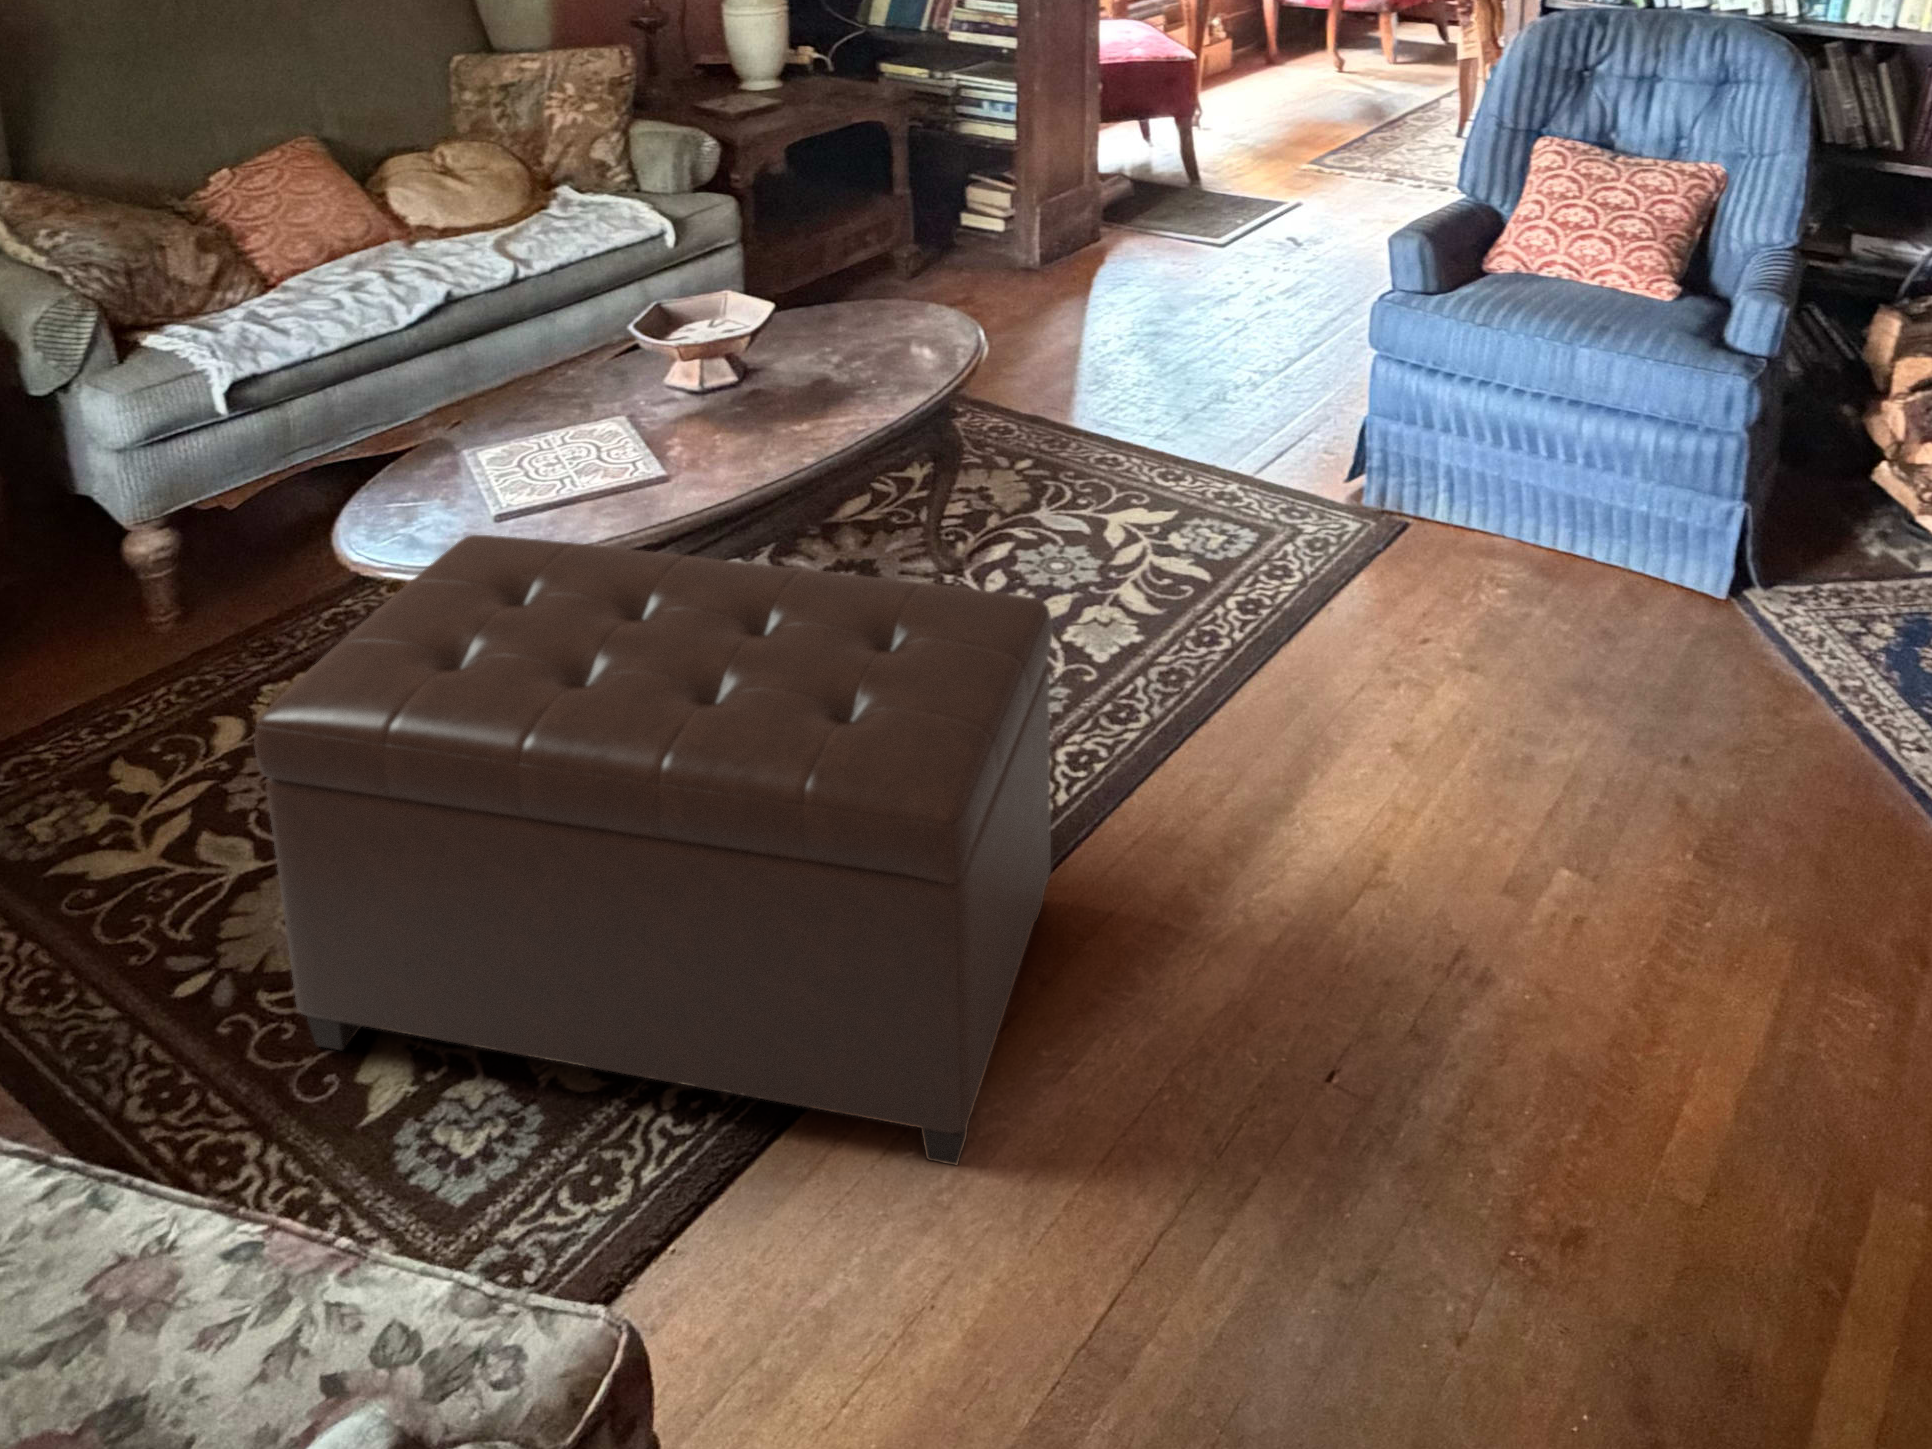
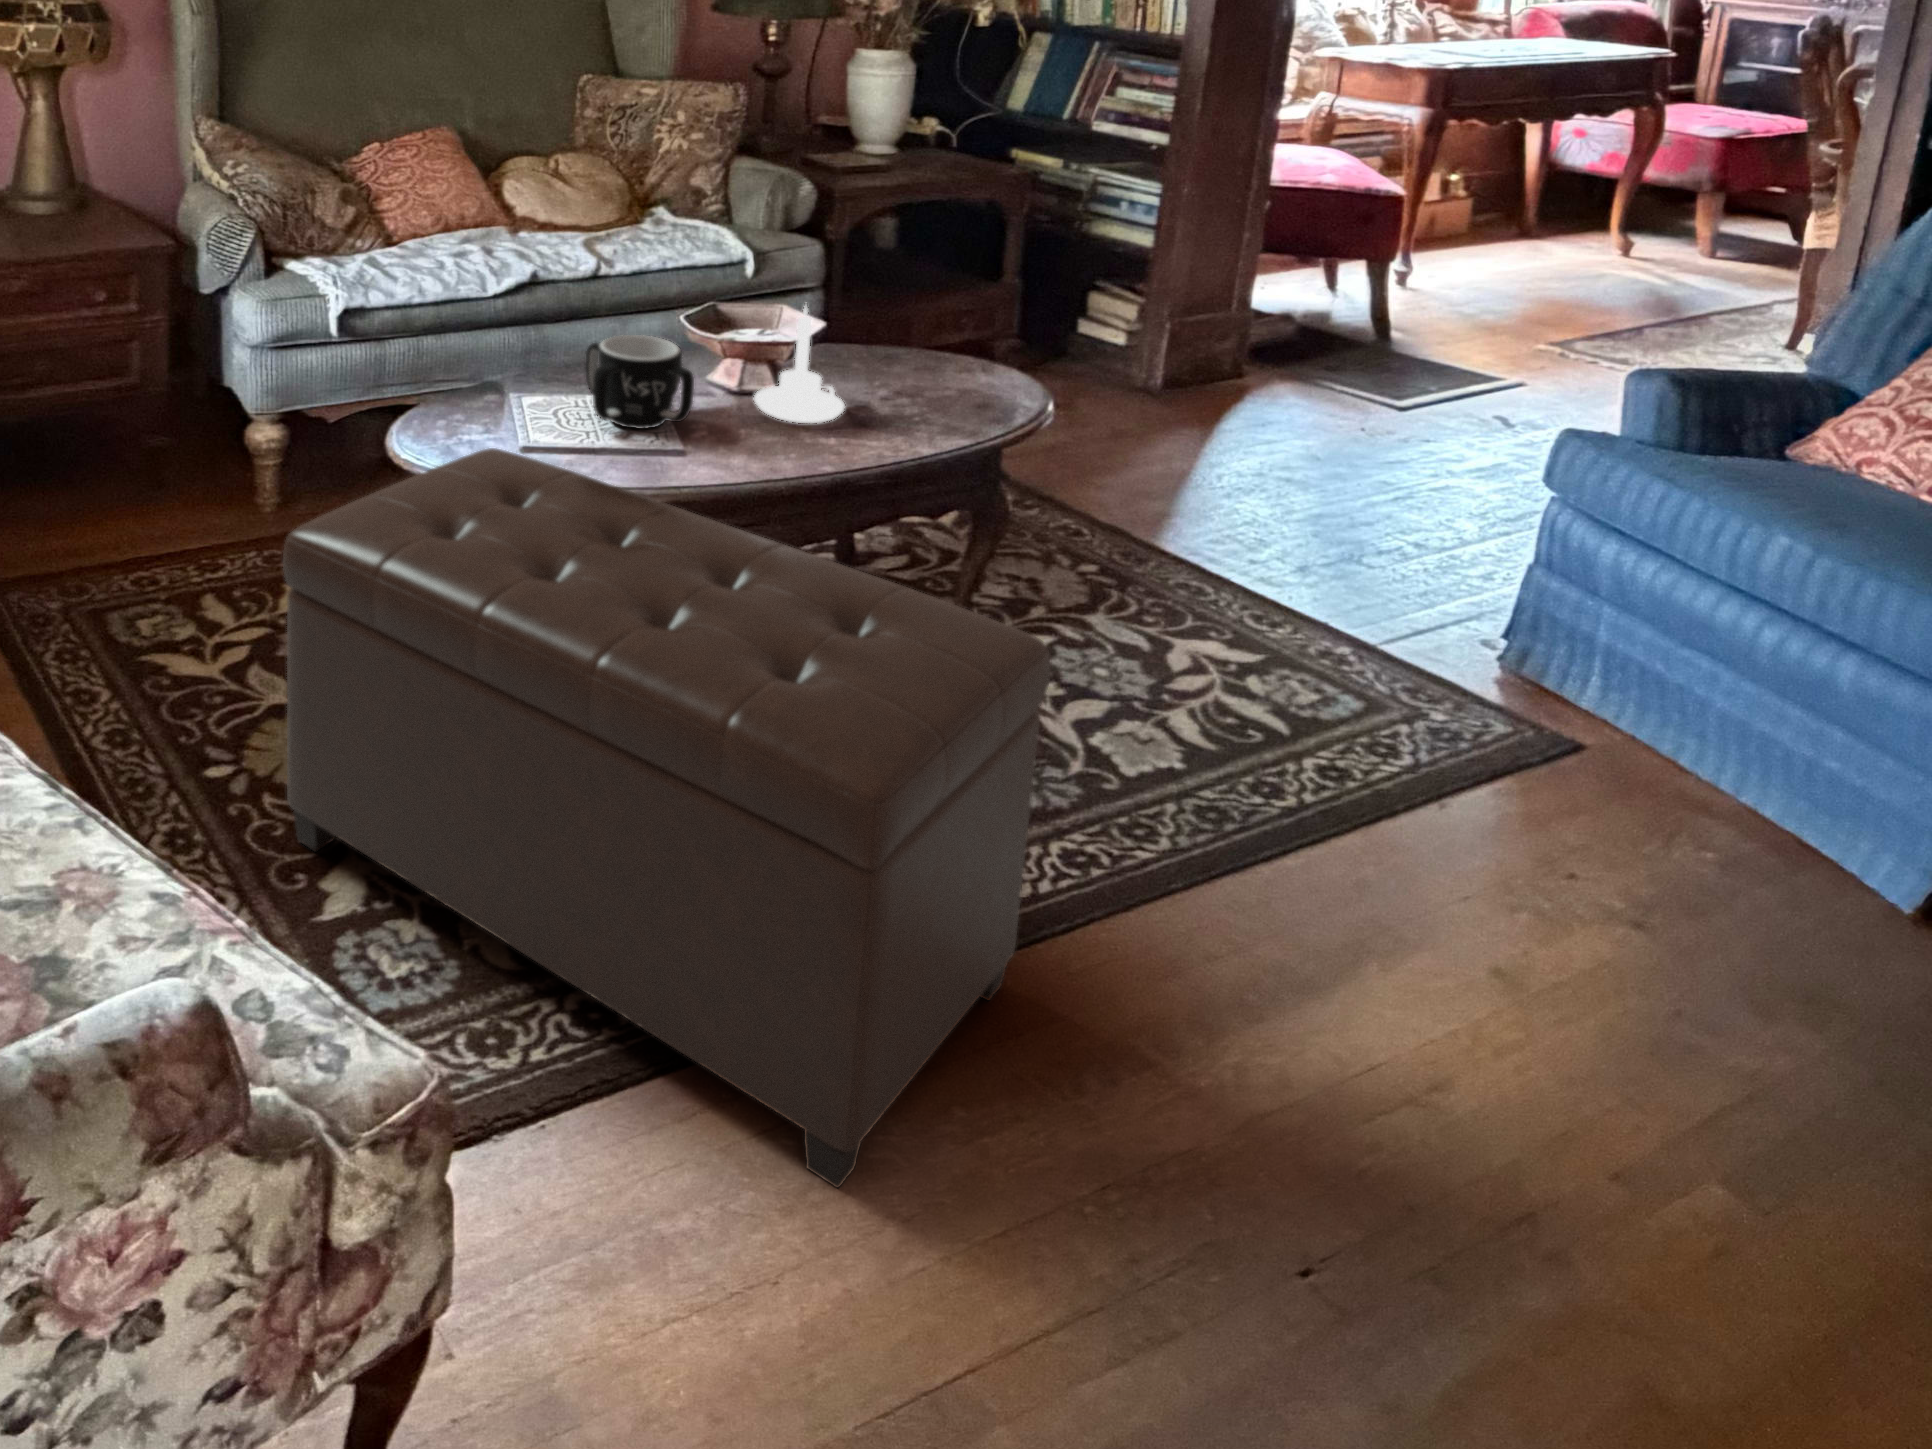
candle holder: none [728,303,816,423] -> present [754,306,844,423]
mug: none [551,370,674,472] -> present [586,335,694,429]

